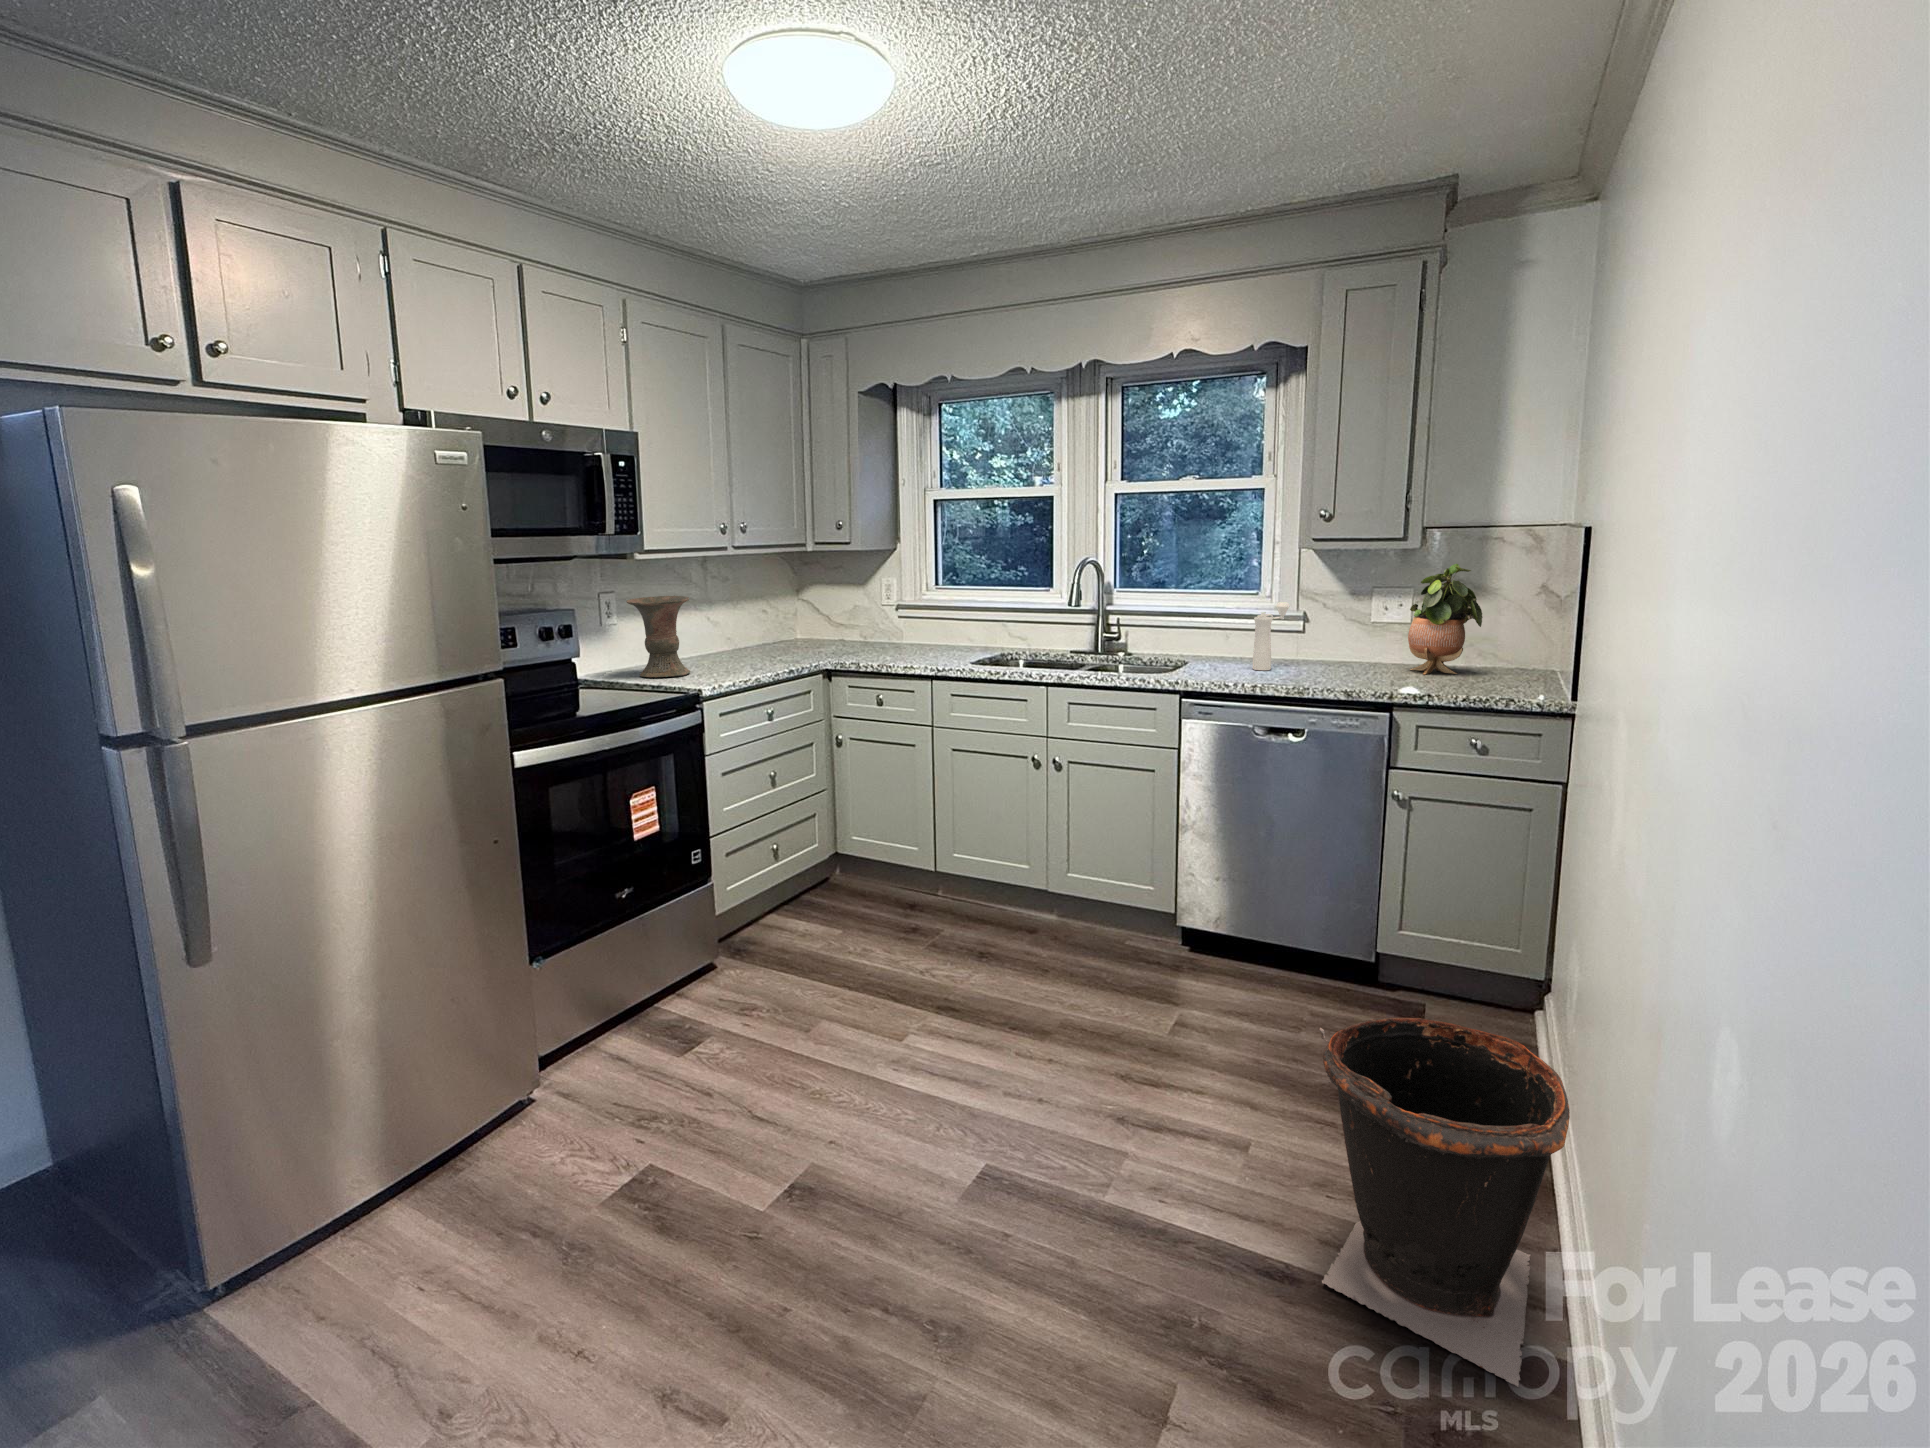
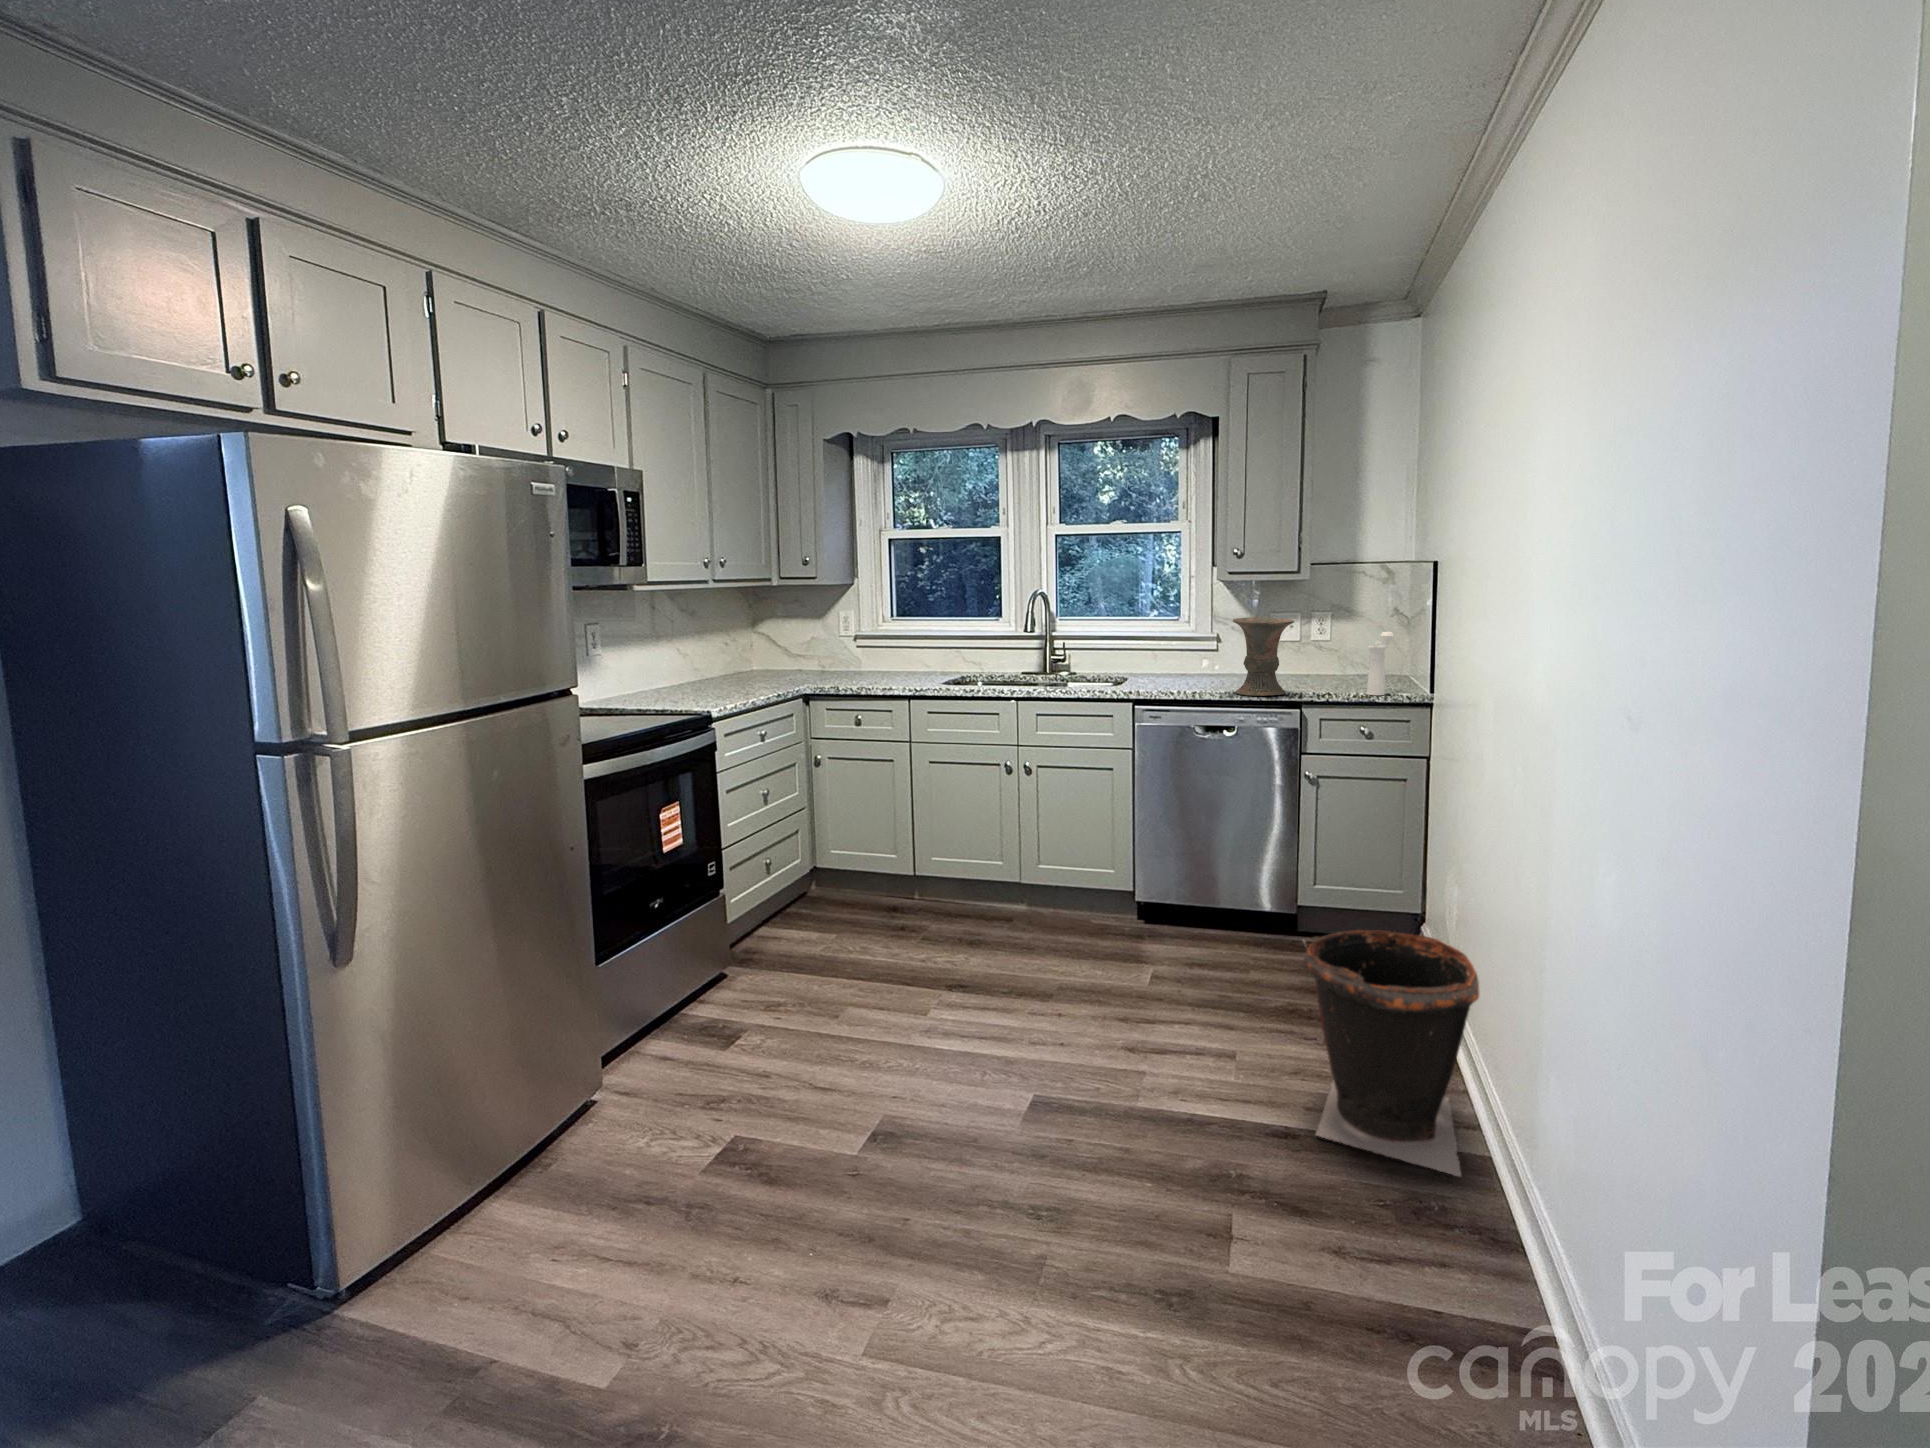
potted plant: present [1408,564,1483,674] -> none [1300,595,1354,683]
vase: present [627,596,691,677] -> present [1233,617,1294,696]
pepper mill: present [1253,602,1290,670] -> present [1367,632,1394,695]

